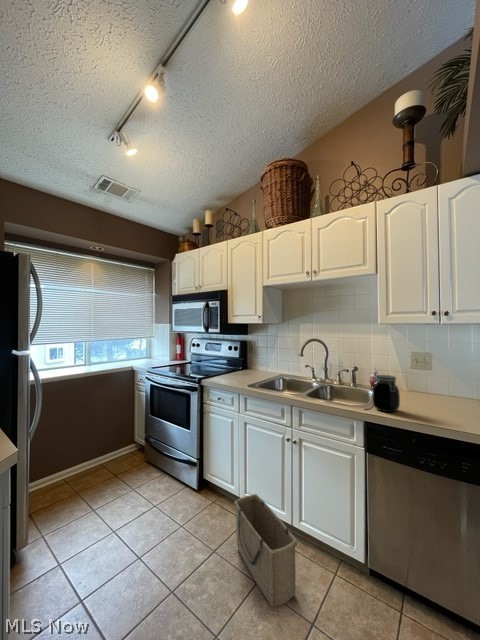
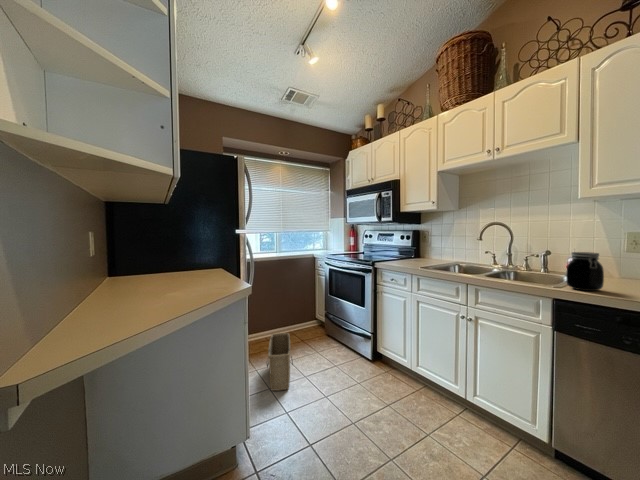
basket: present [235,494,298,607] -> present [267,333,293,391]

